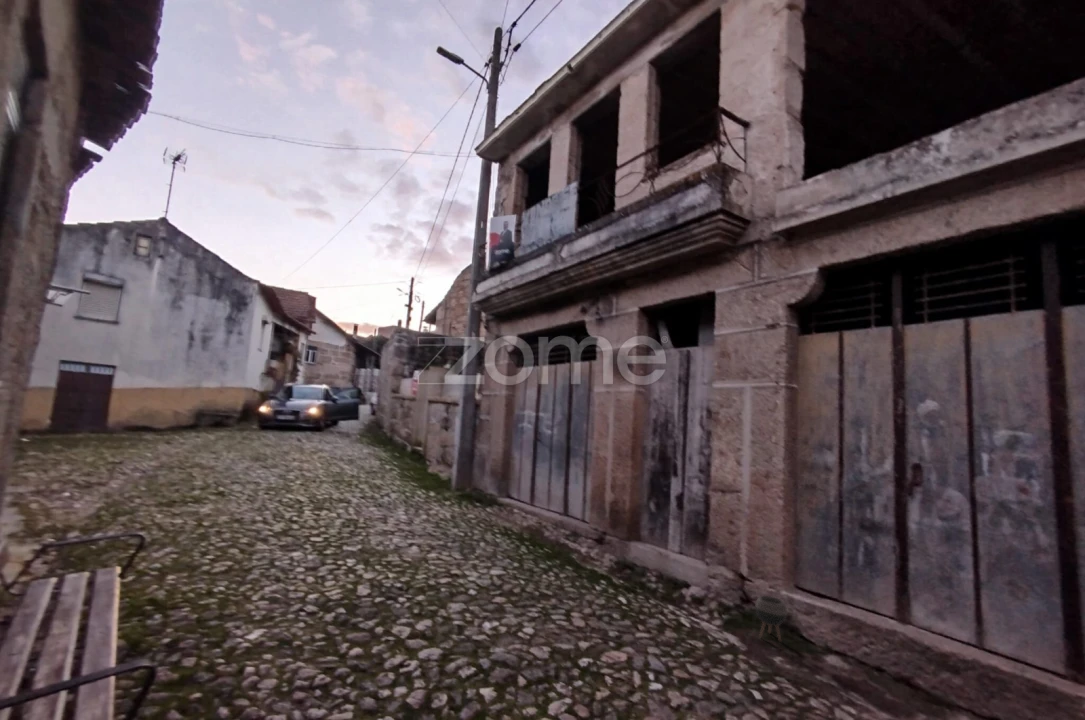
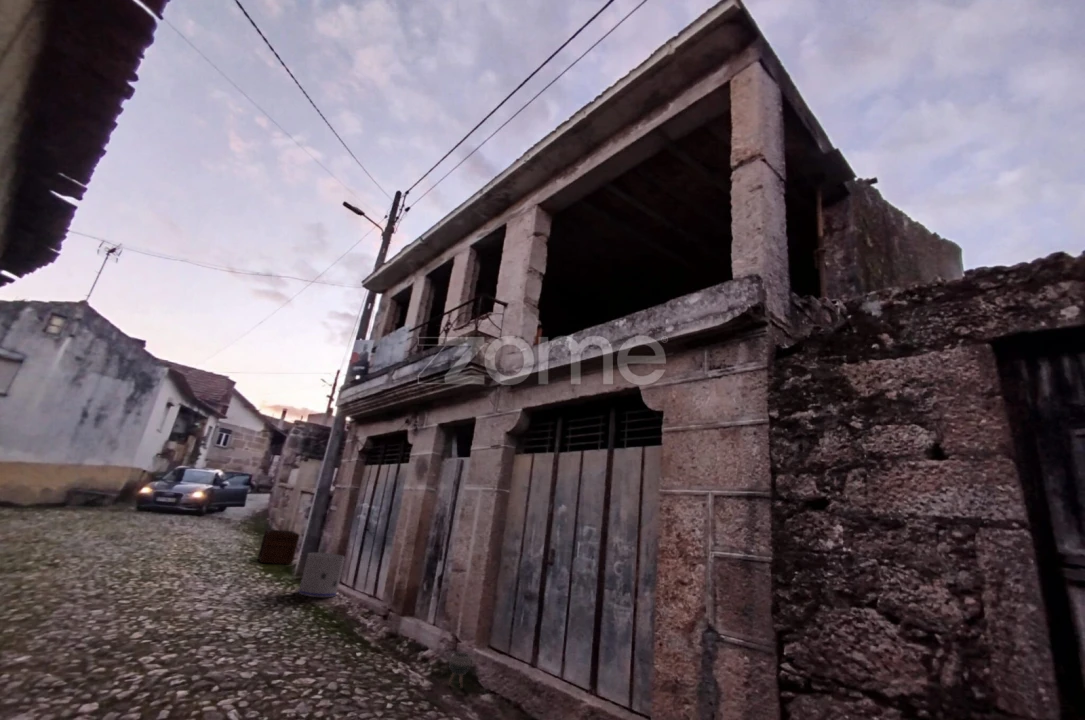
wooden crate: none [404,443,445,478] -> present [258,529,300,565]
trash can: none [474,467,518,516] -> present [299,553,345,597]

